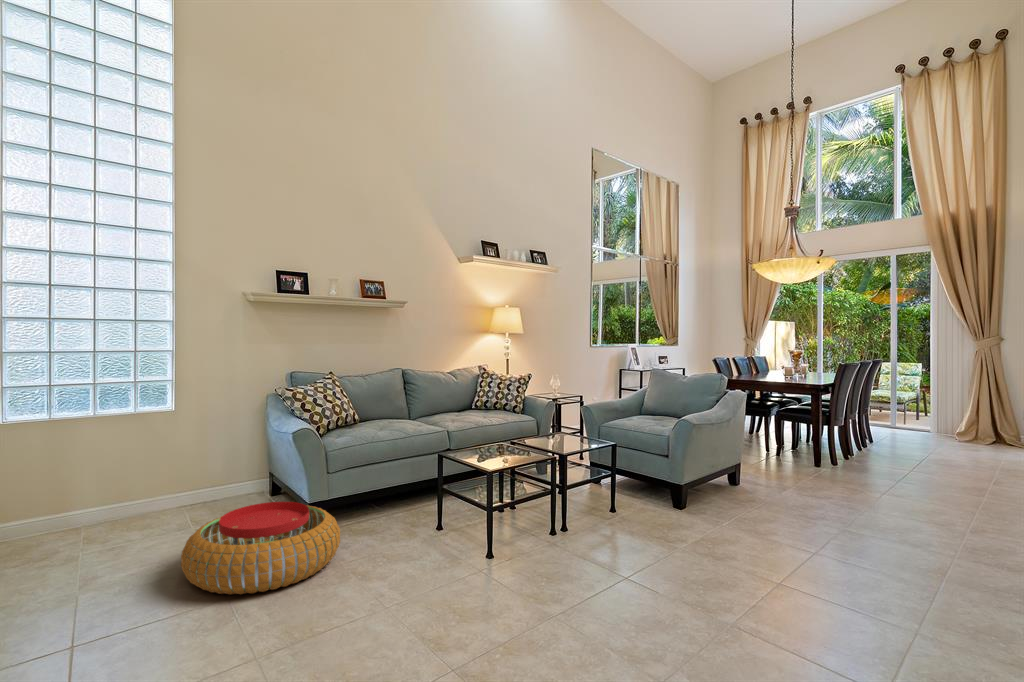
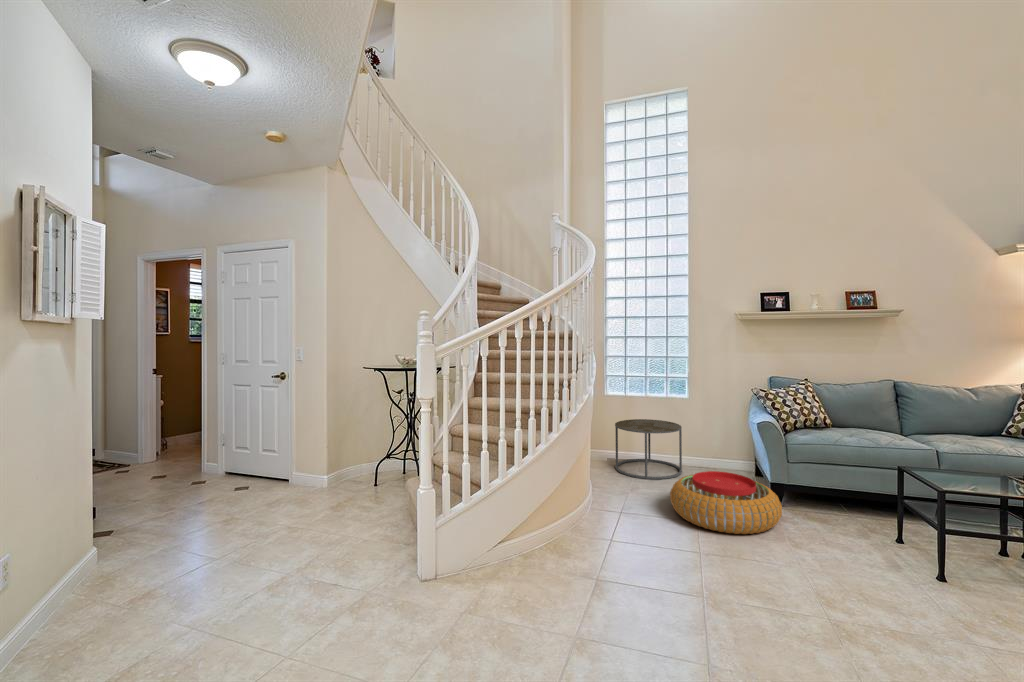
side table: none [34,452,171,559] -> present [615,419,682,479]

